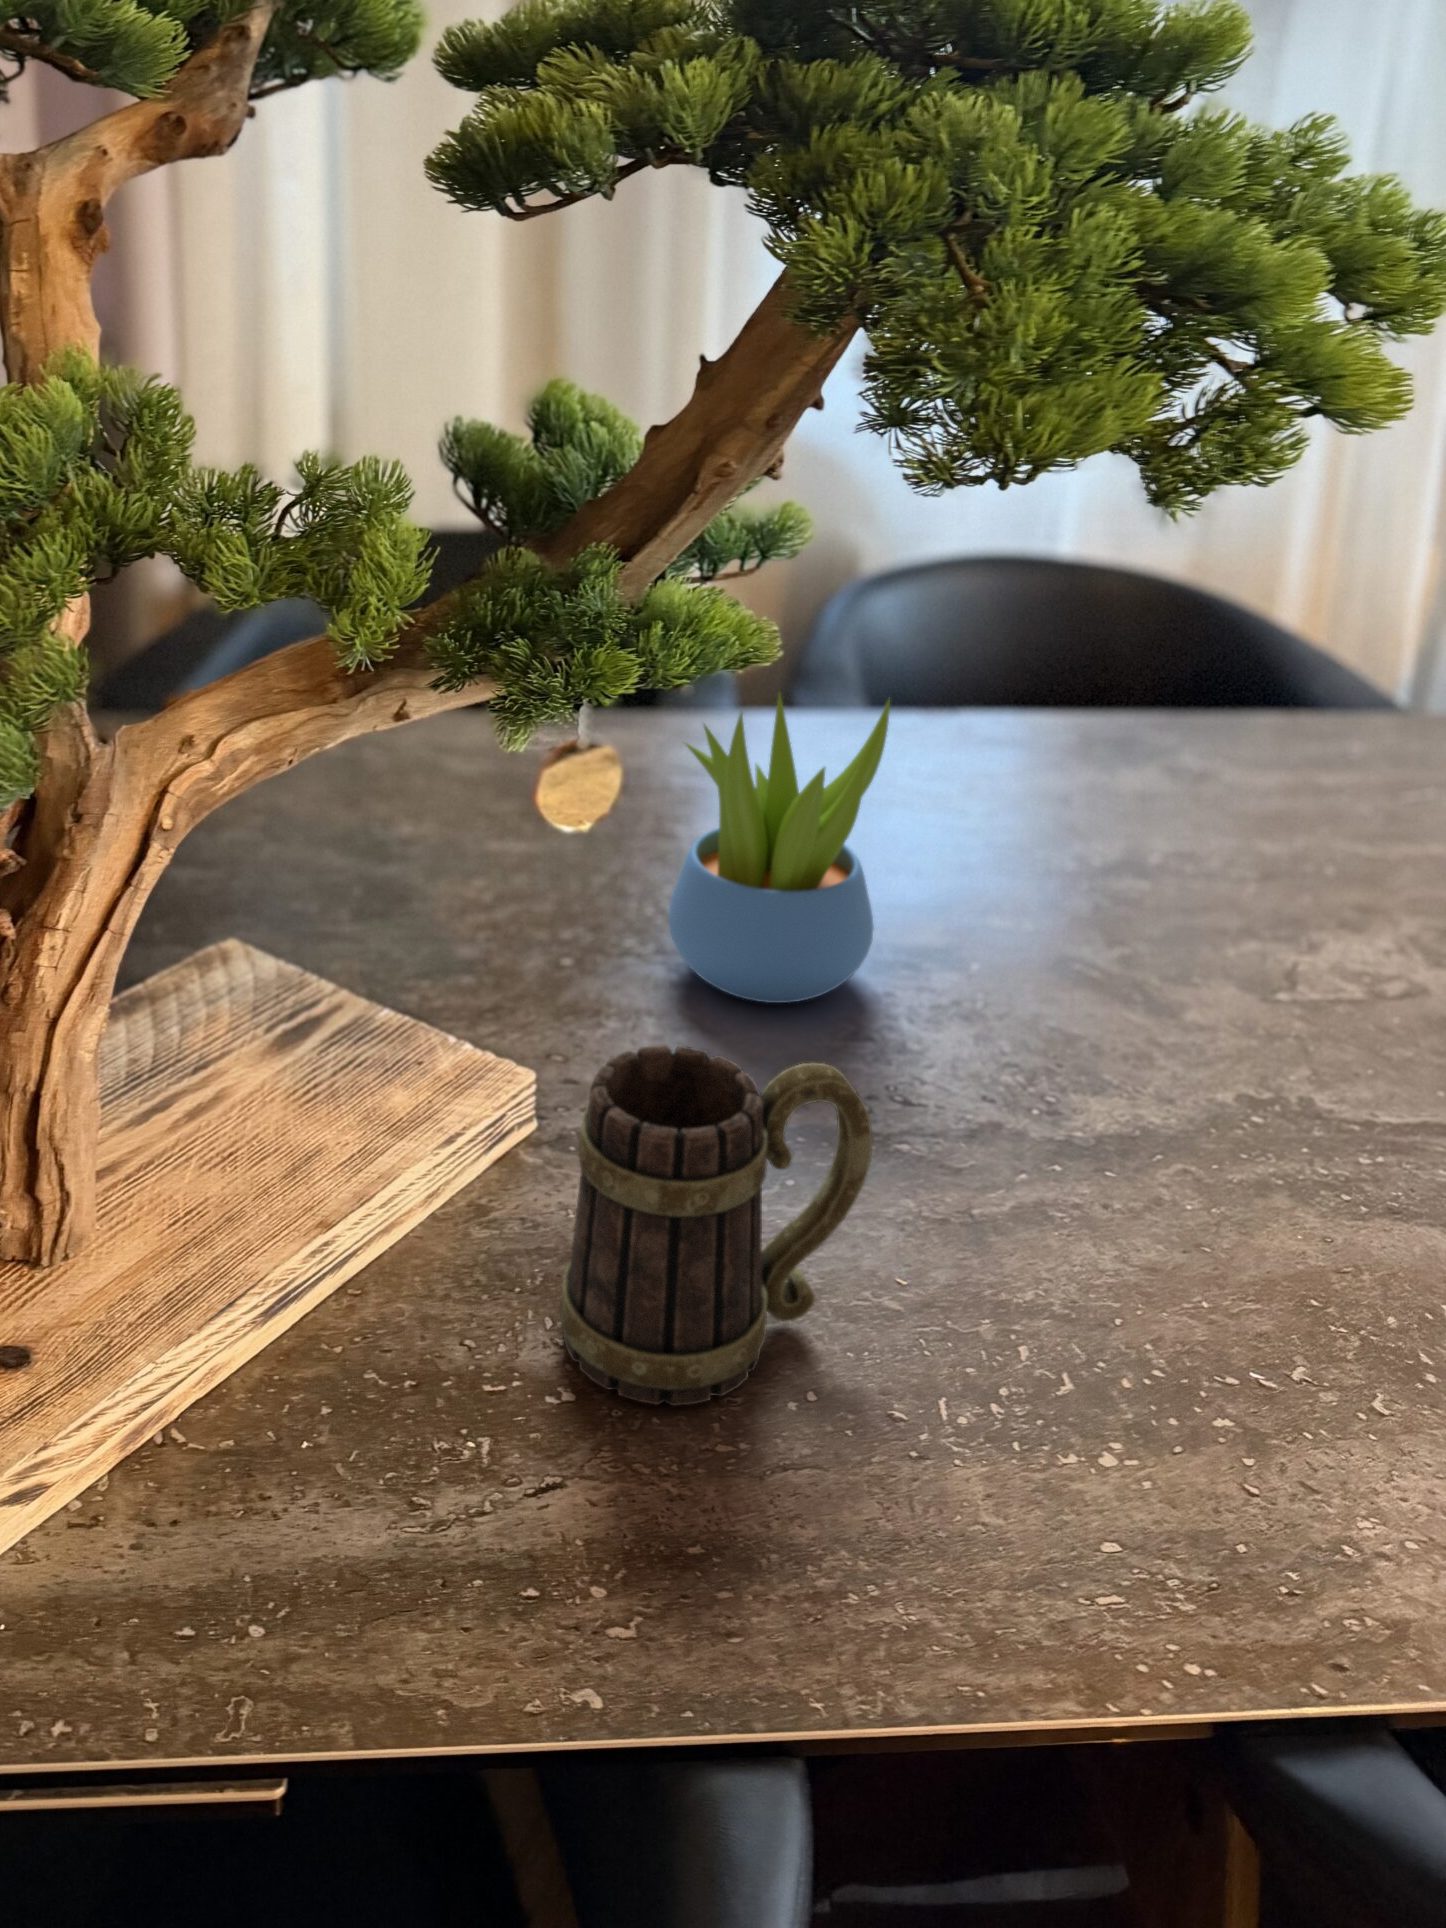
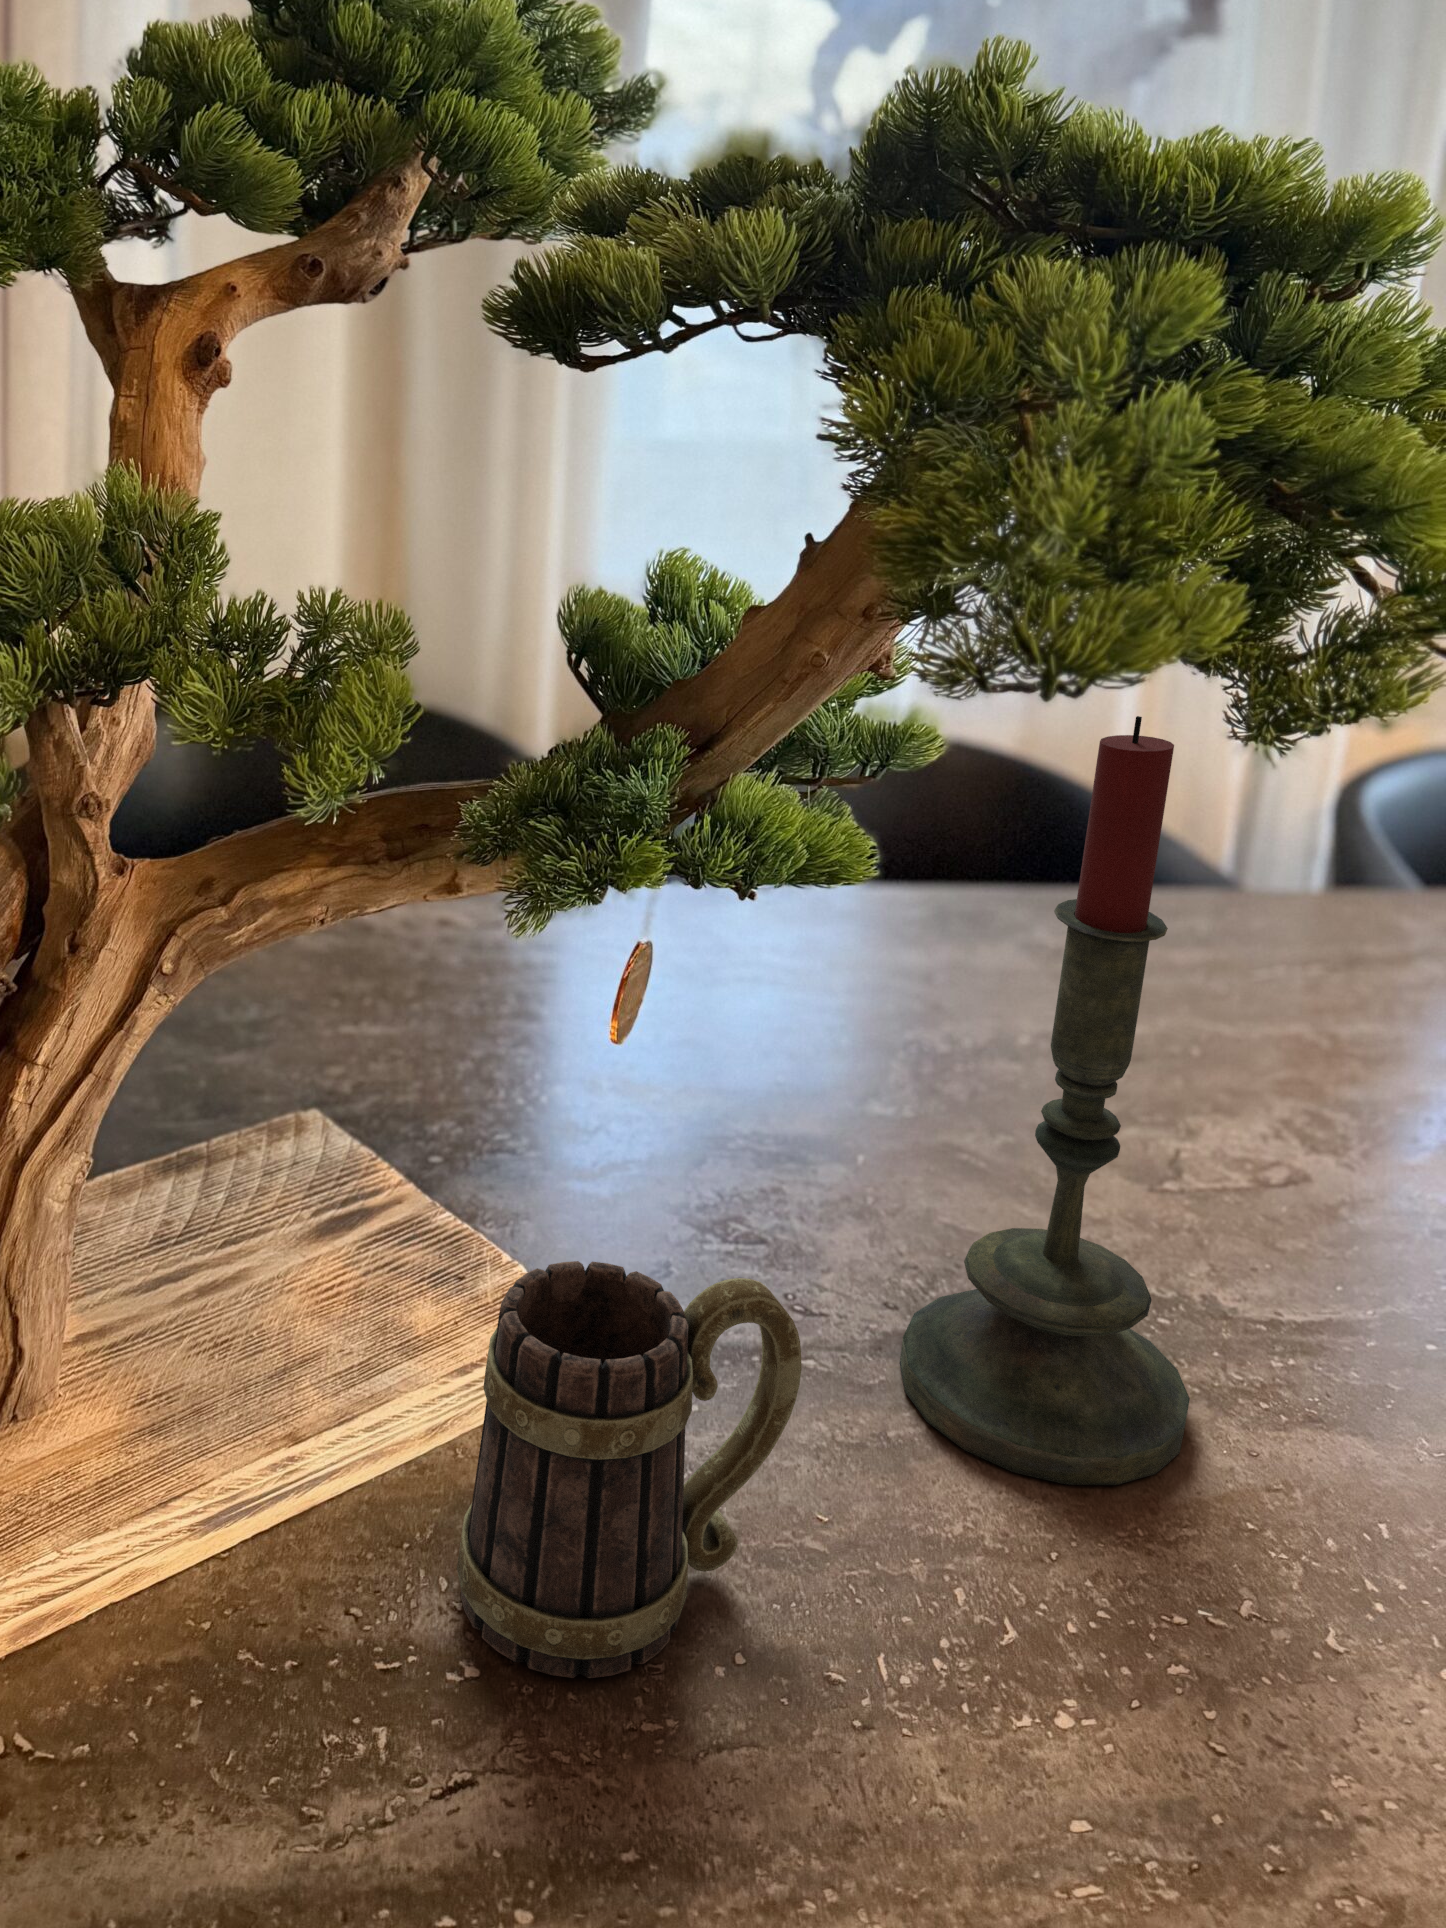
candle: none [991,542,1267,1262] -> present [900,716,1190,1485]
succulent plant: present [668,694,890,1003] -> none [542,866,780,1203]

